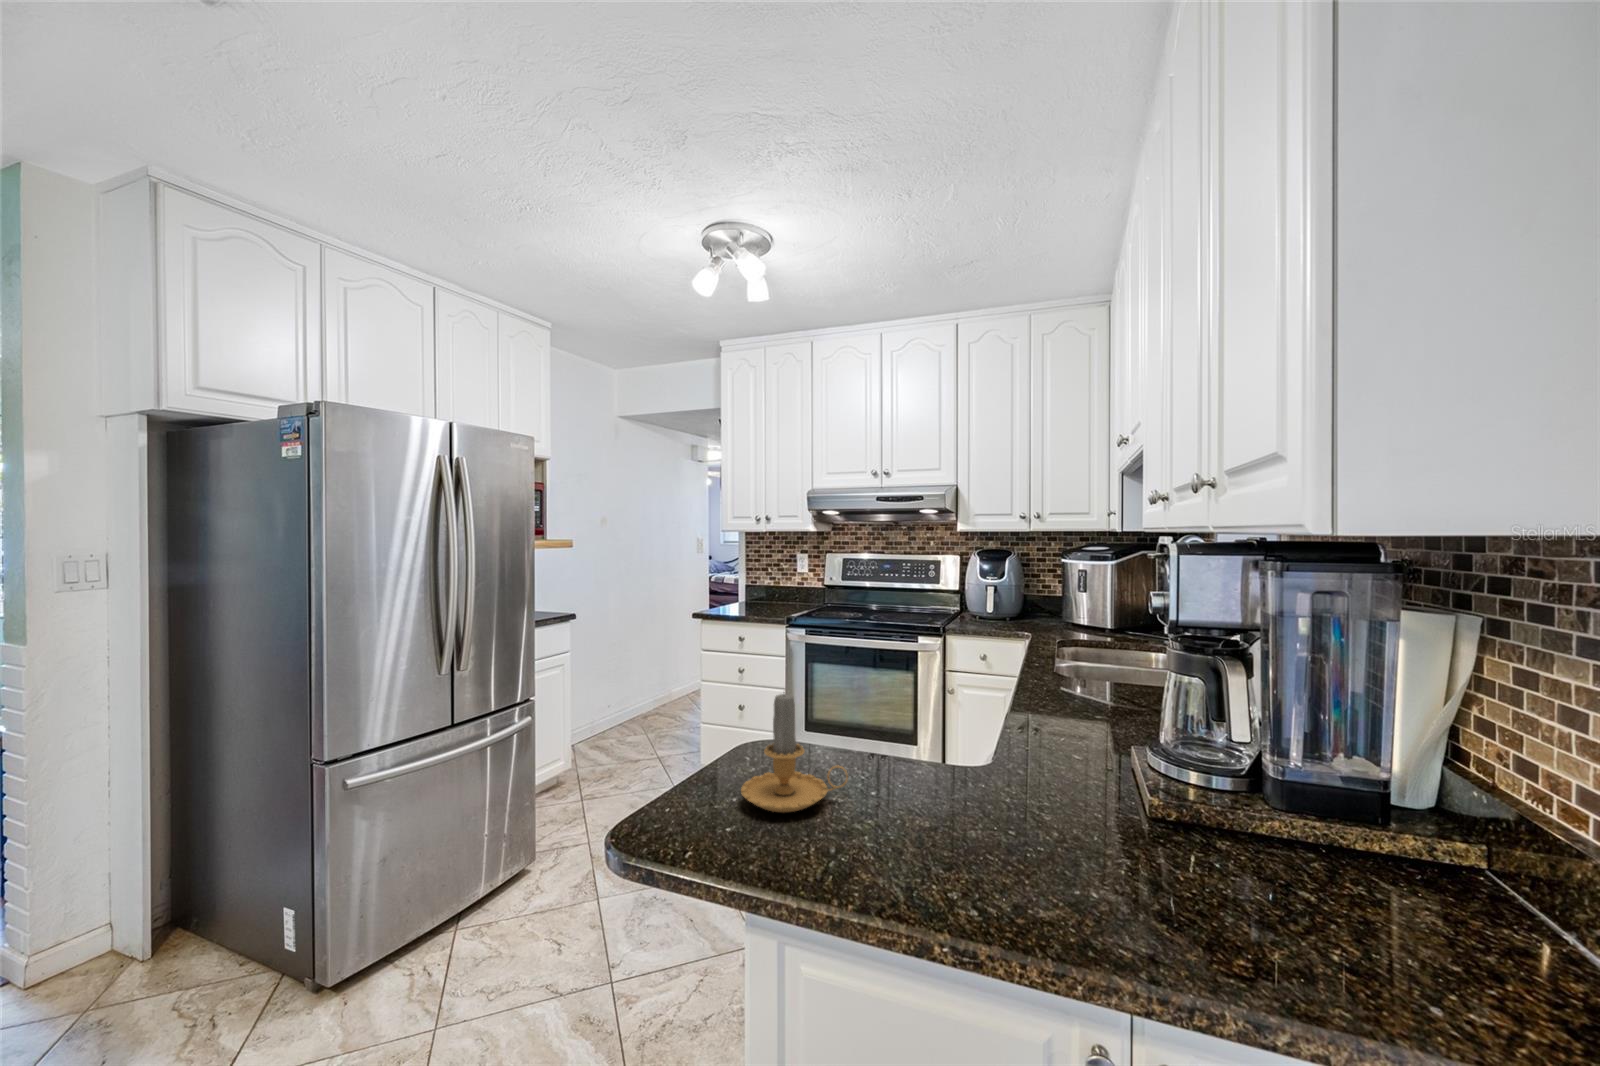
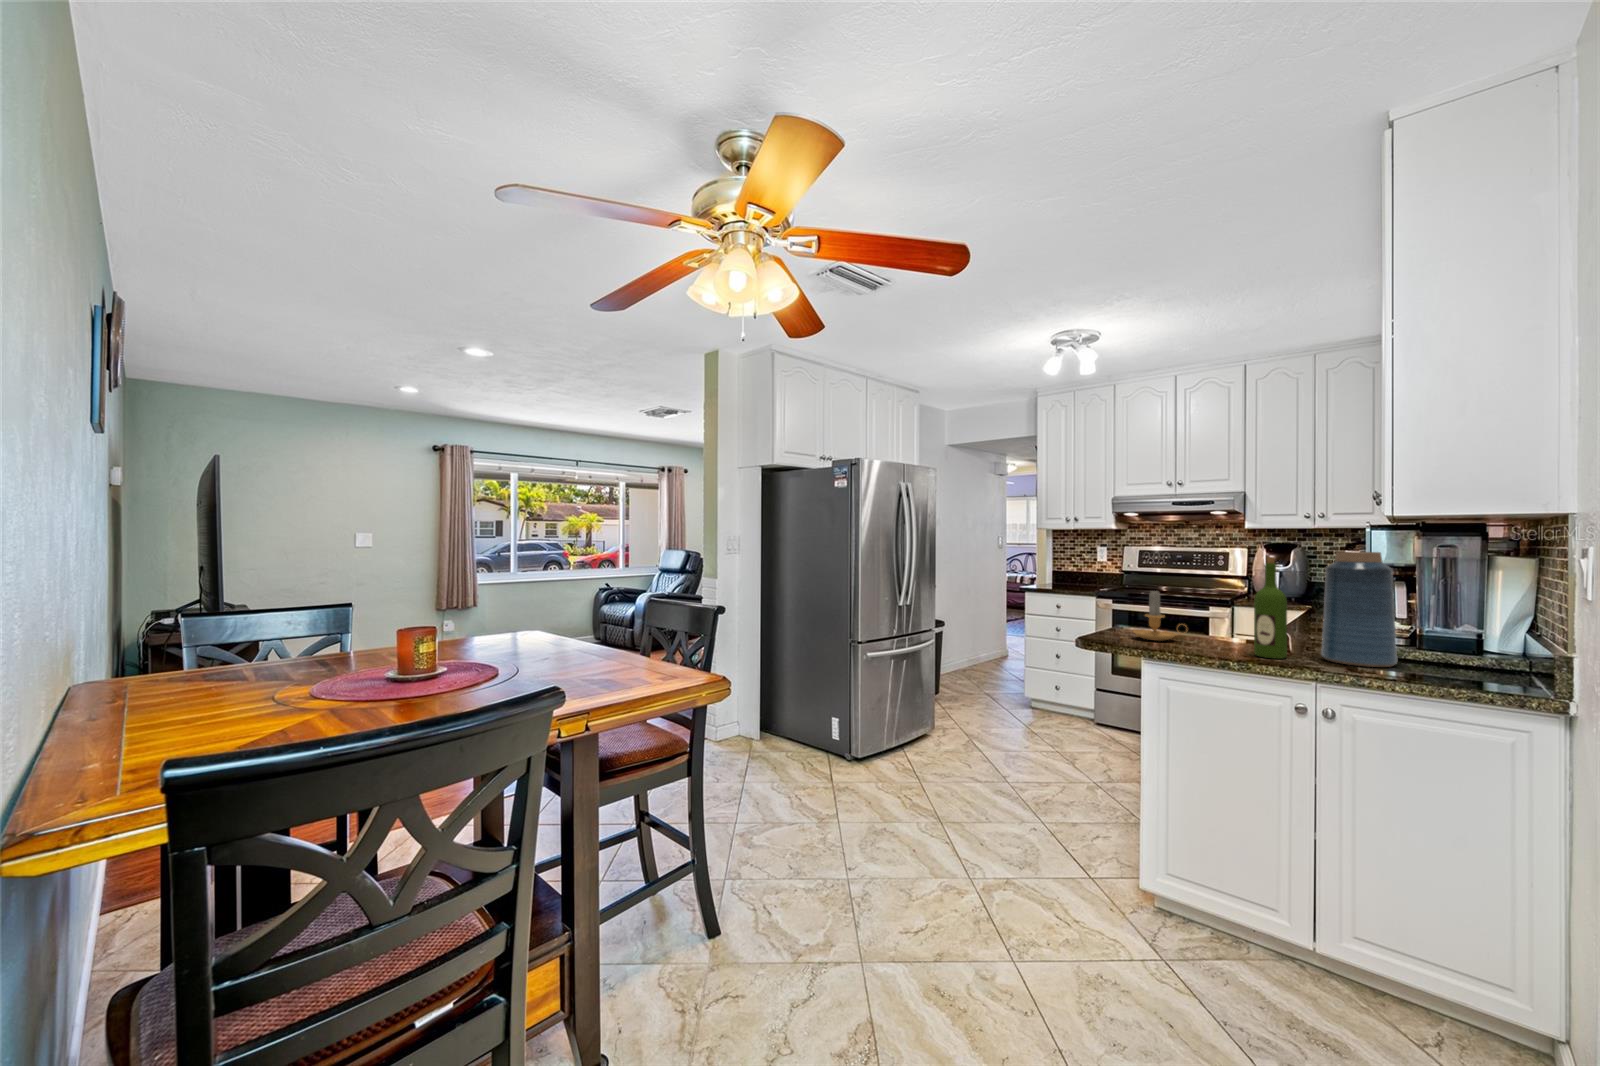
vase: none [1110,620,1276,937] -> present [1321,551,1397,667]
wine bottle: none [972,638,1043,909] -> present [1254,557,1287,659]

